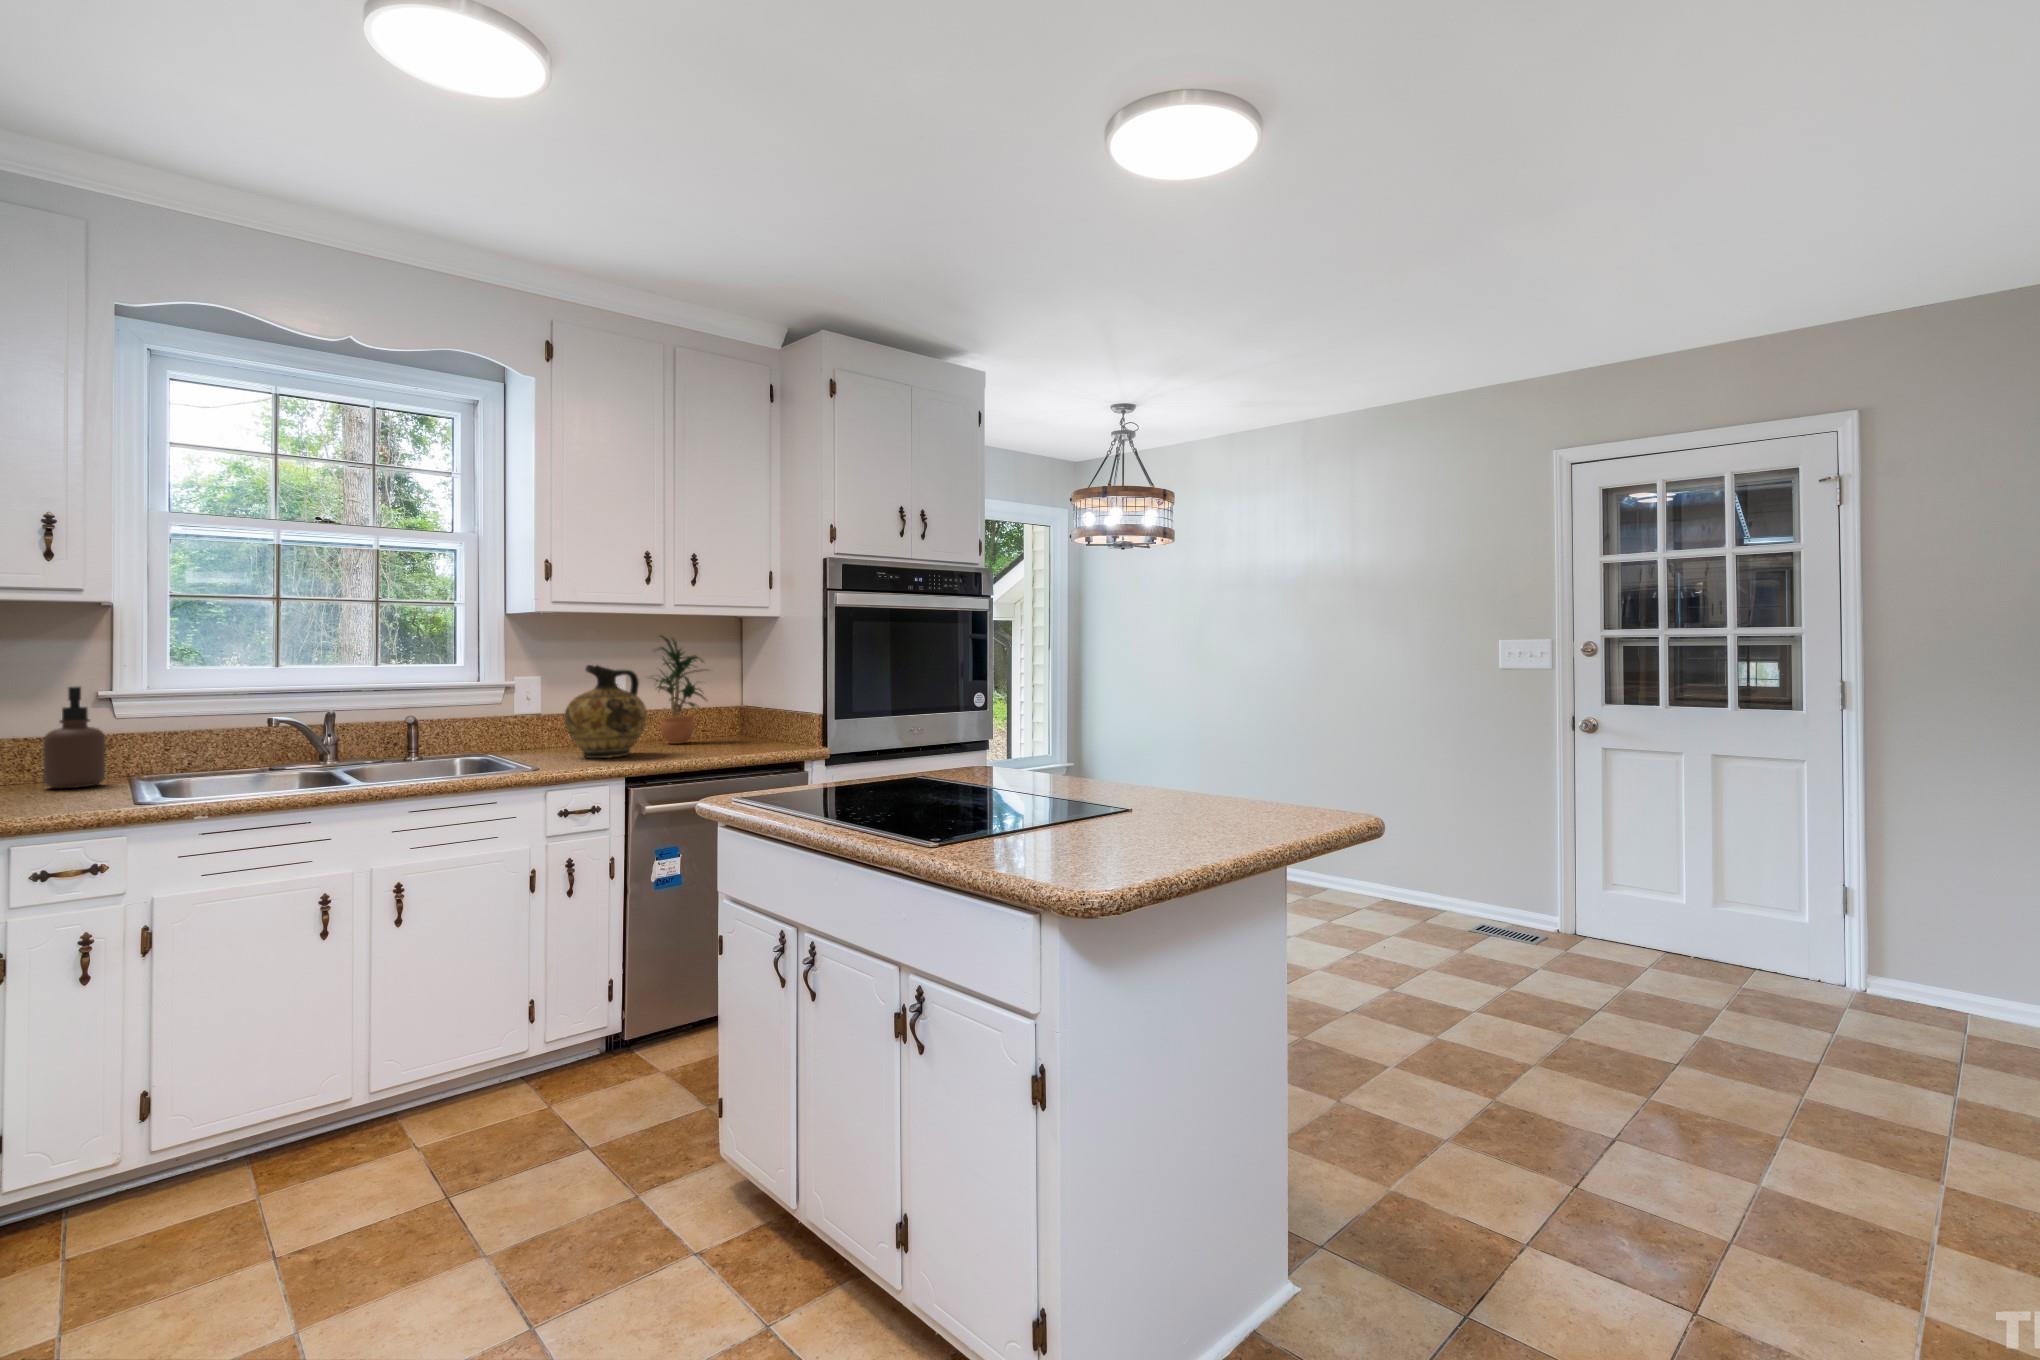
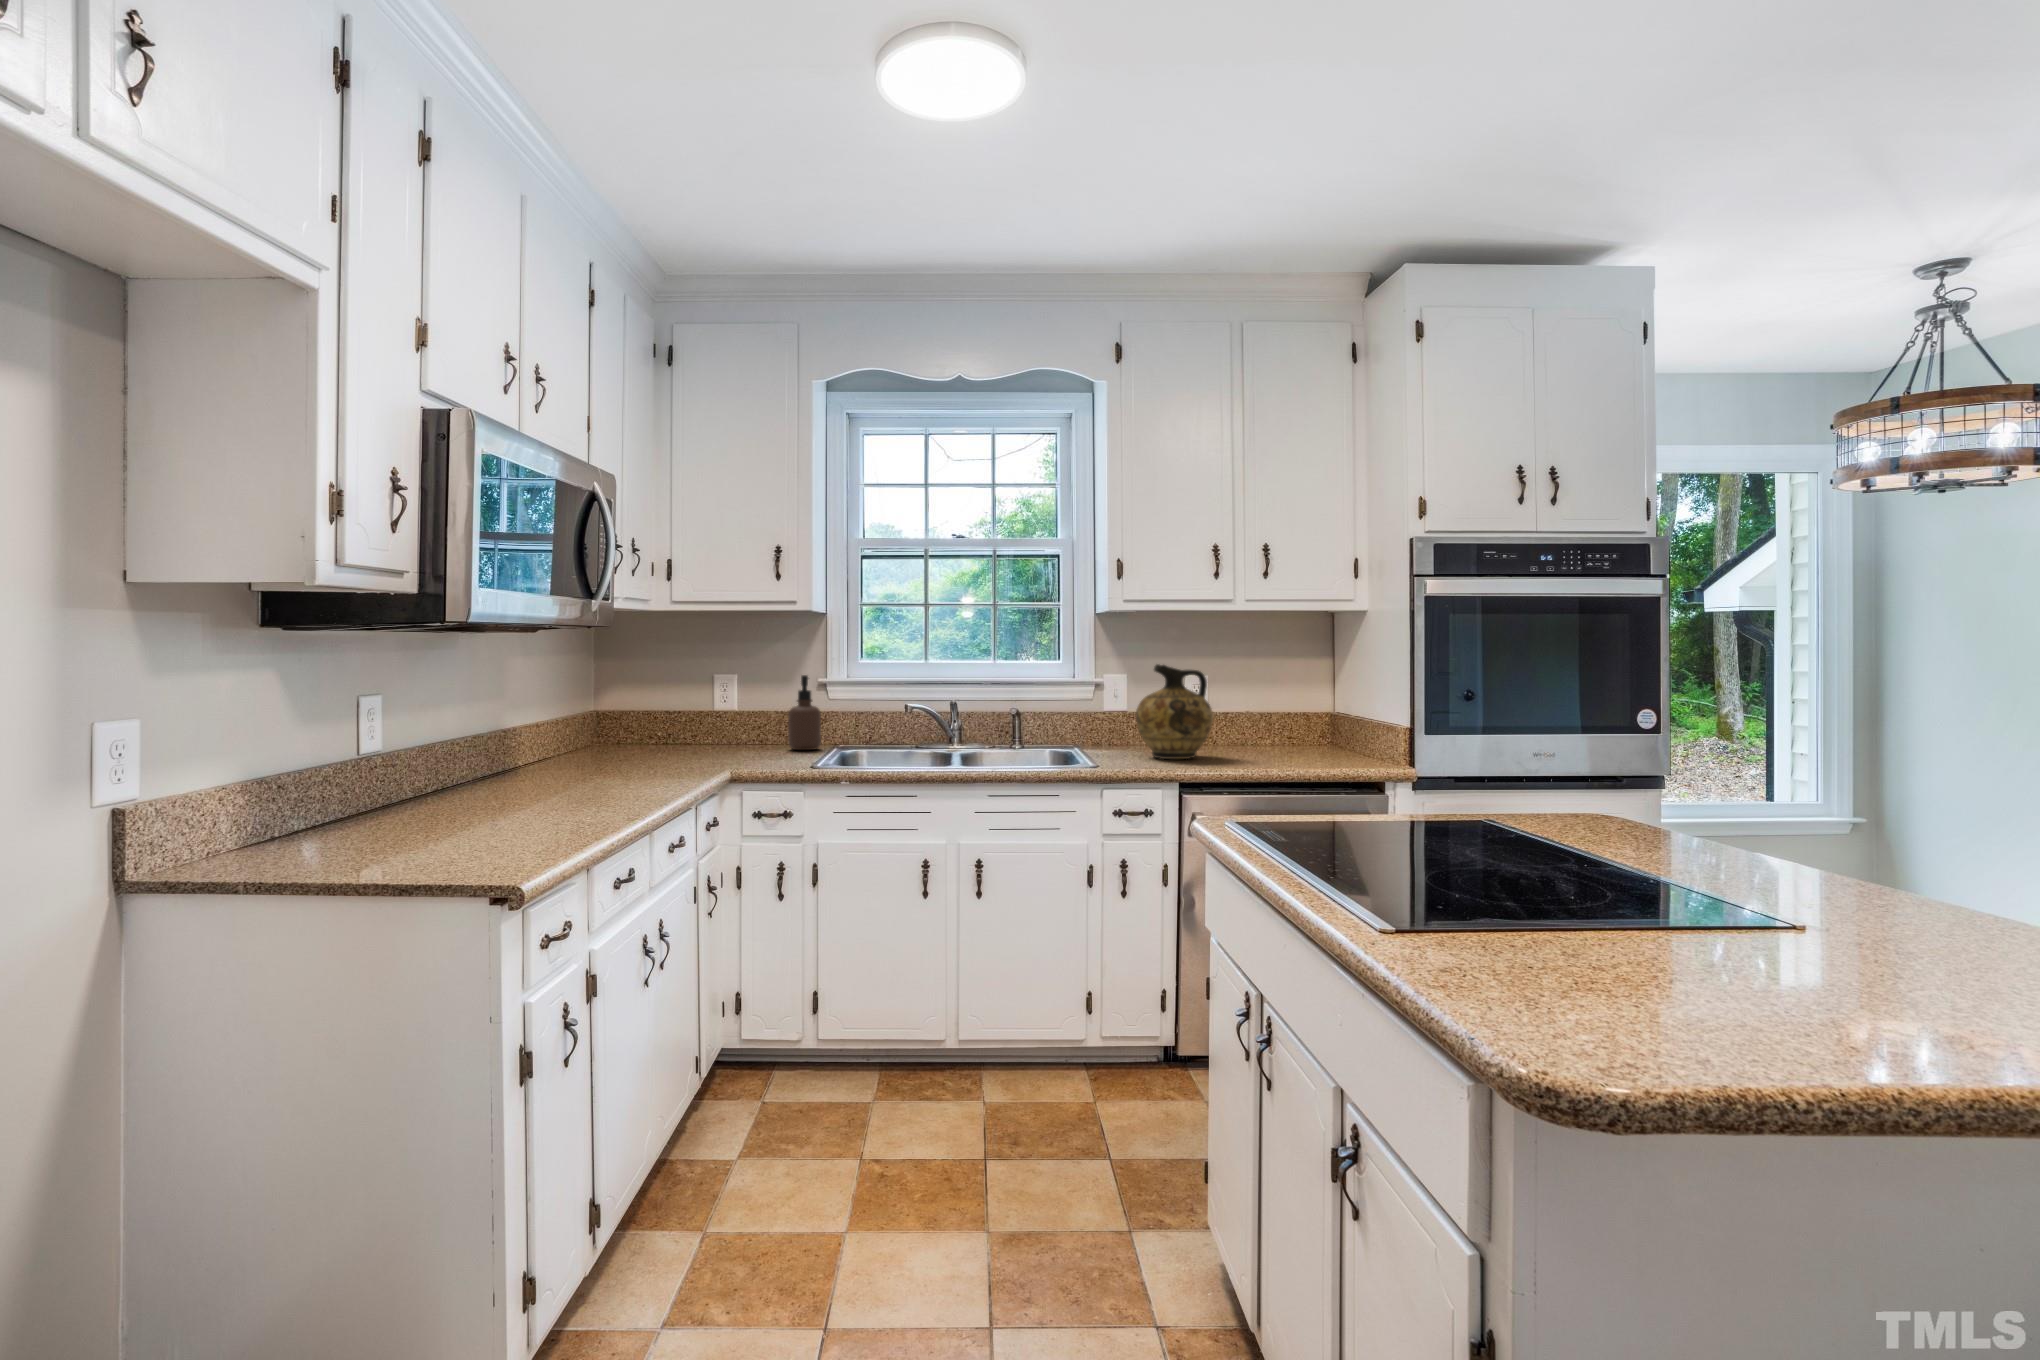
potted plant: present [656,636,708,744] -> none [1225,633,1296,750]

